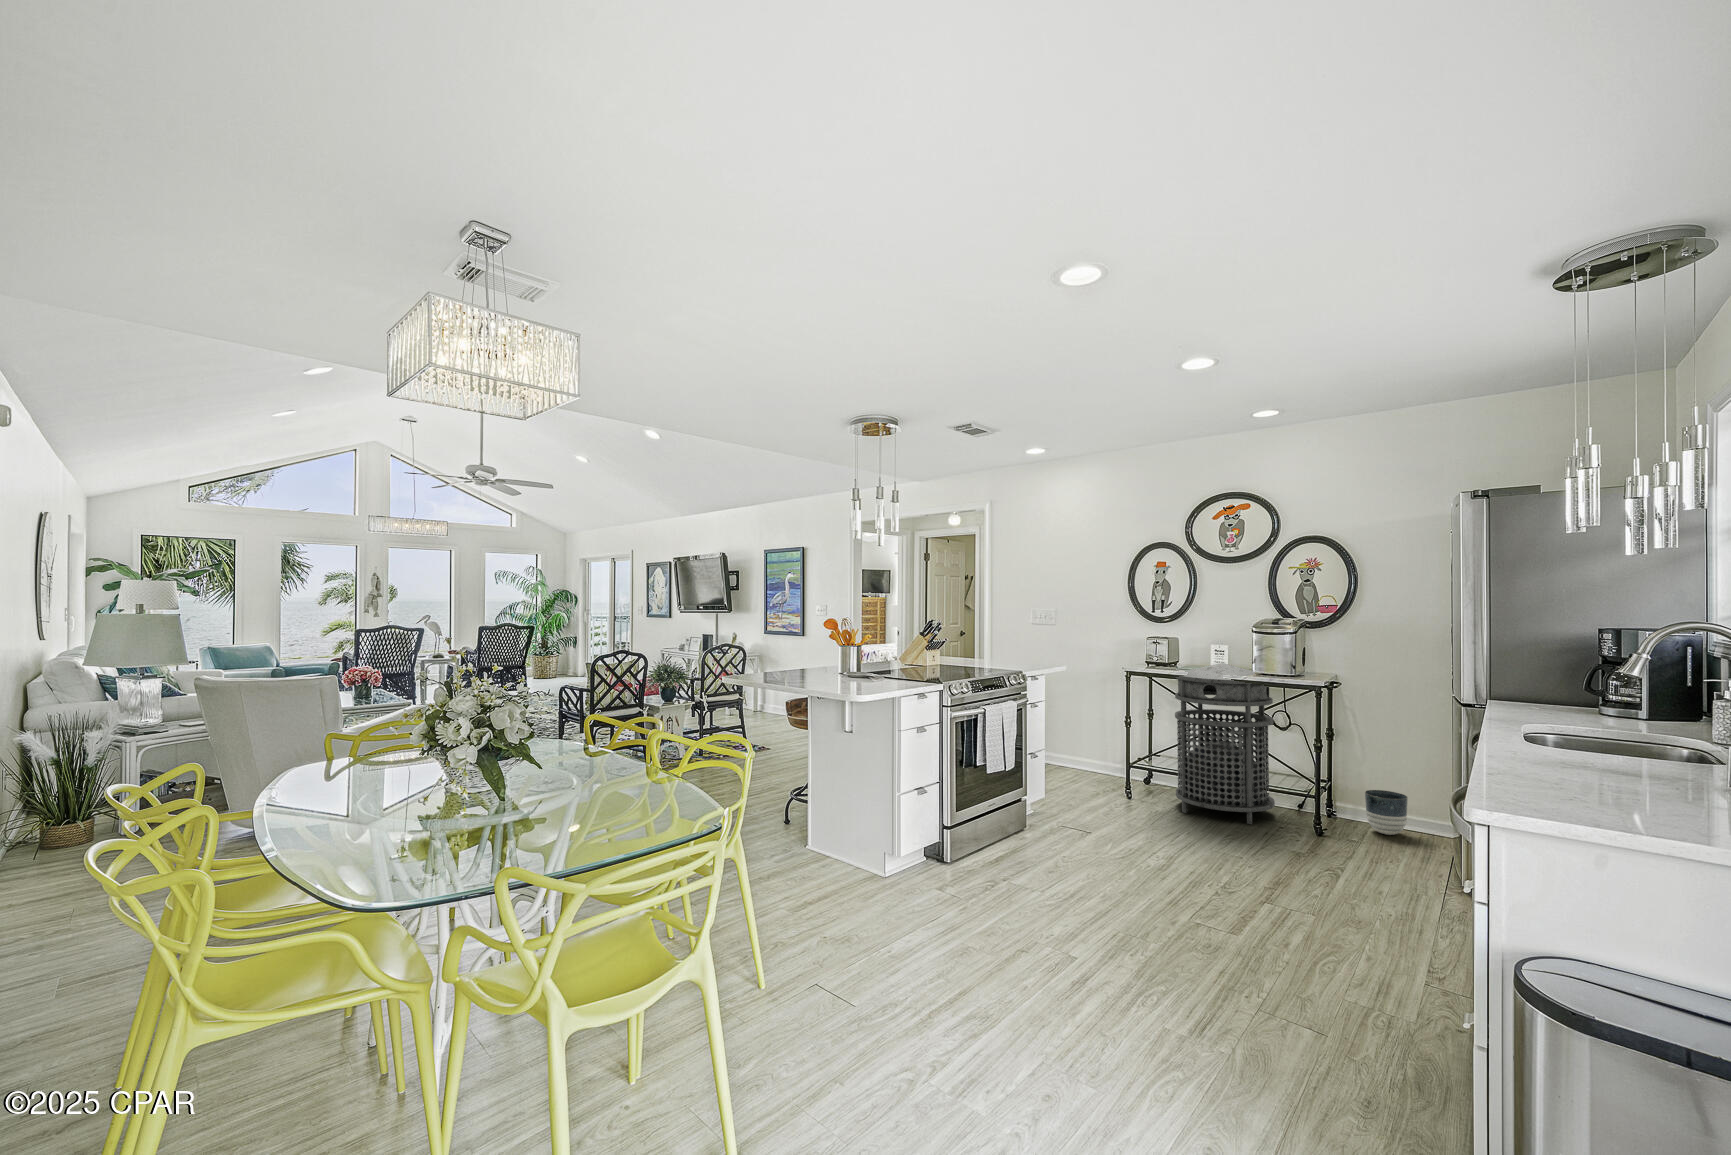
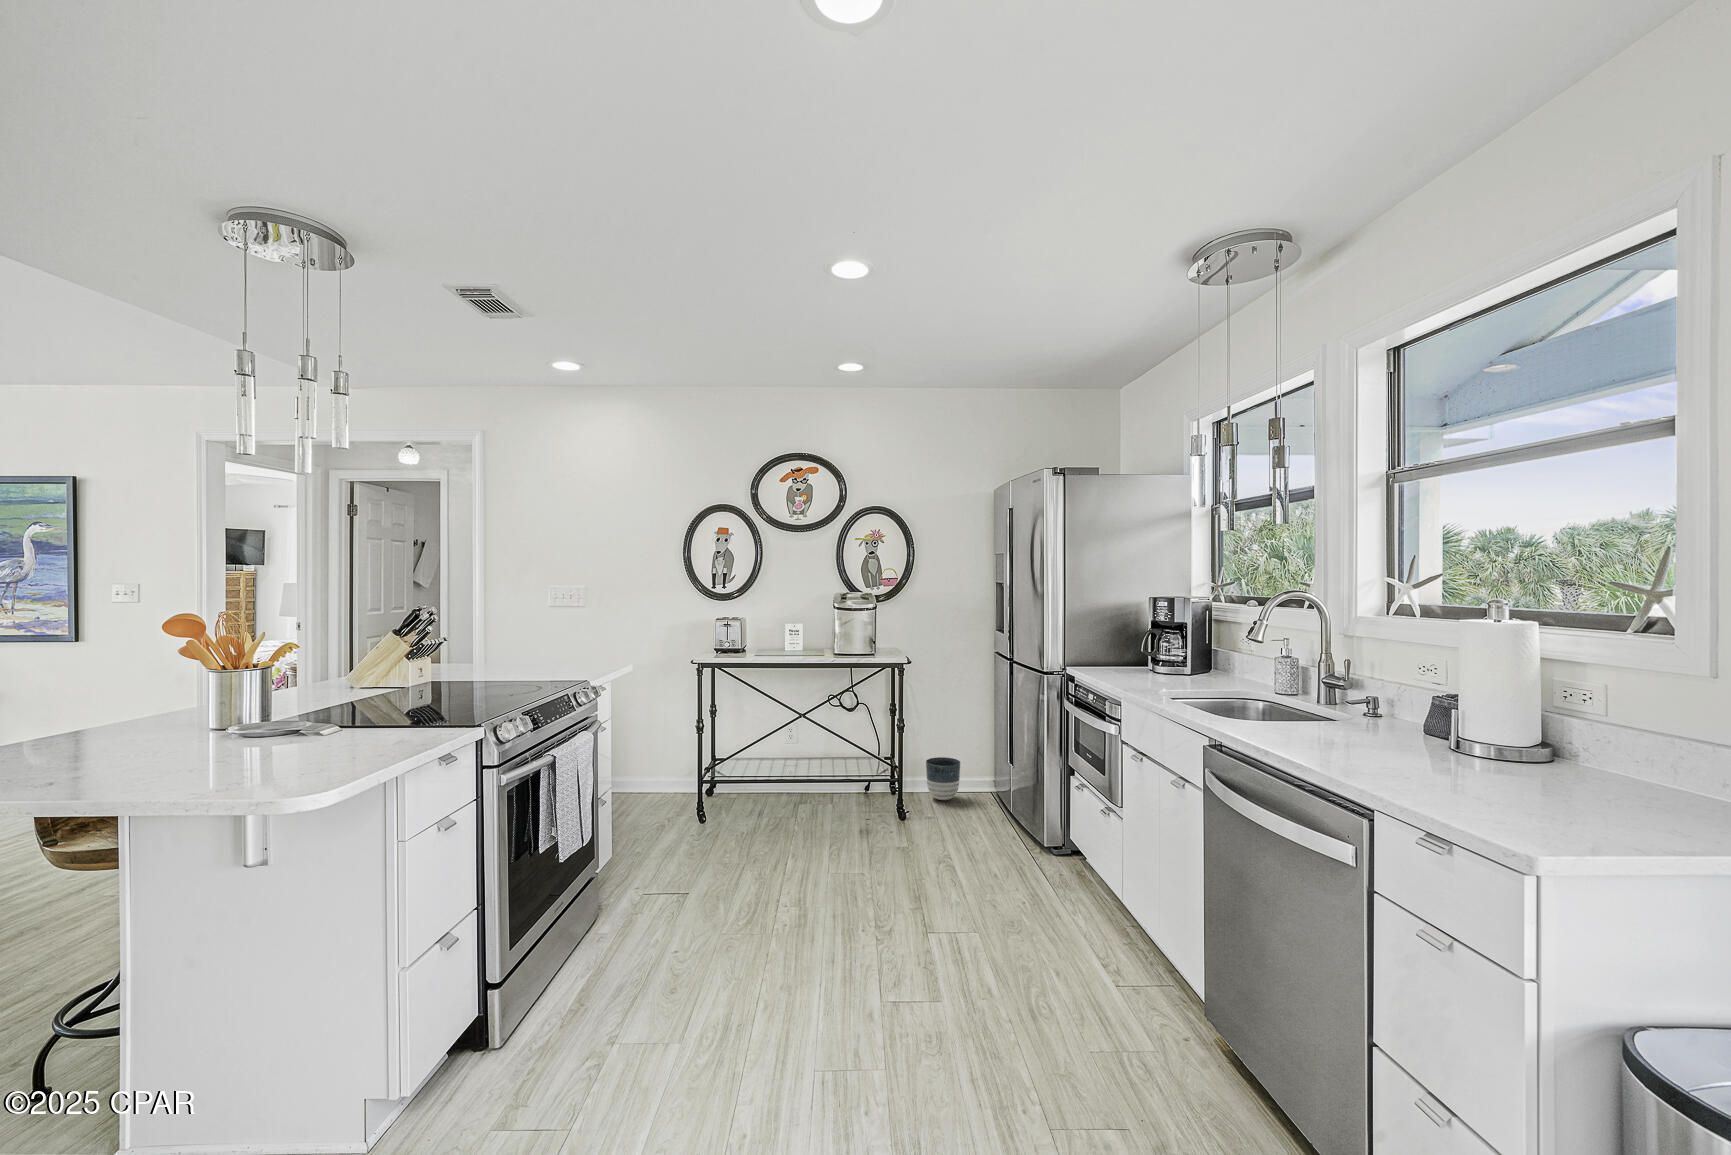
trash can: present [1175,663,1275,824] -> none [751,643,850,821]

